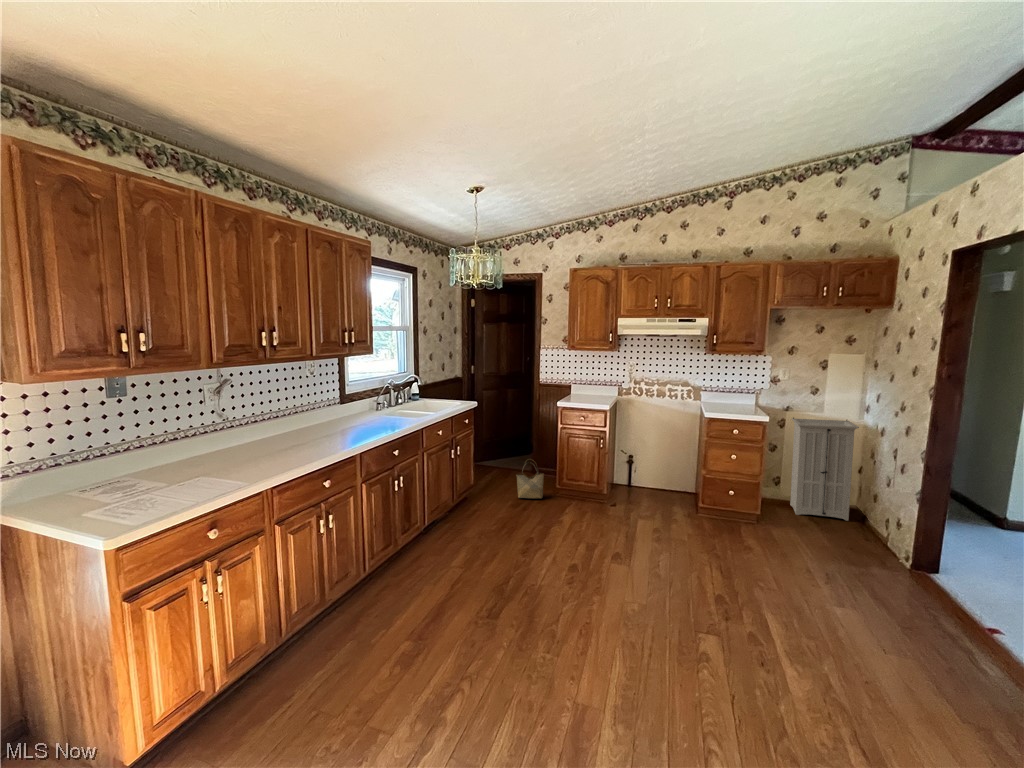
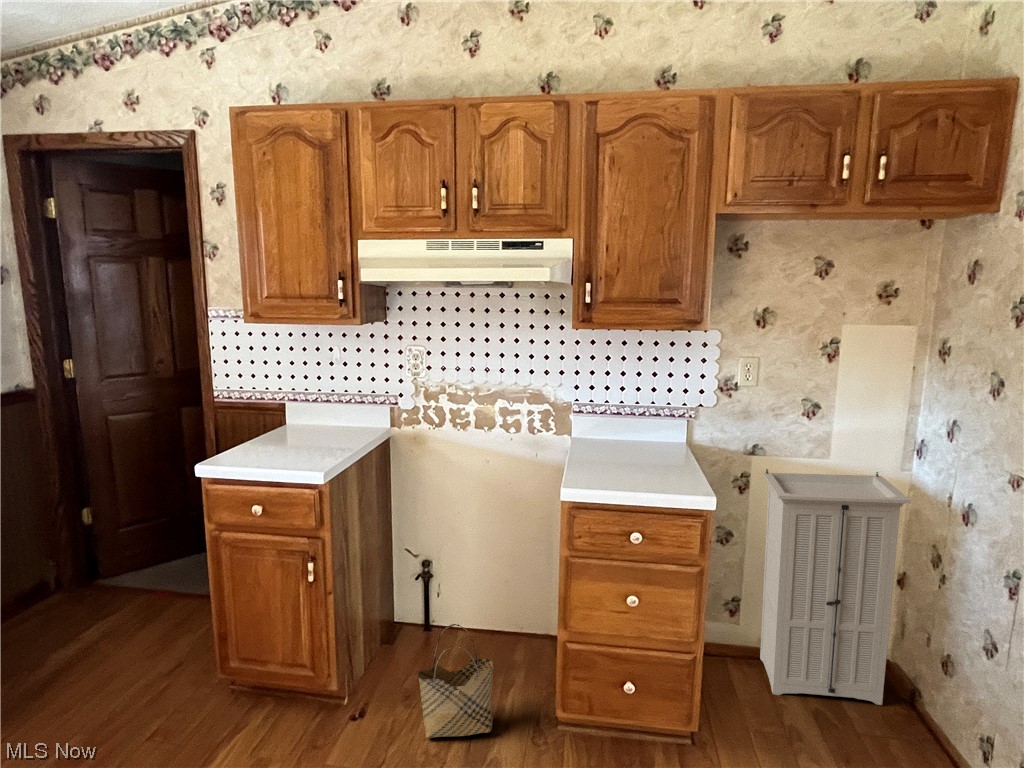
woven basket: present [516,459,544,498] -> present [417,624,493,738]

